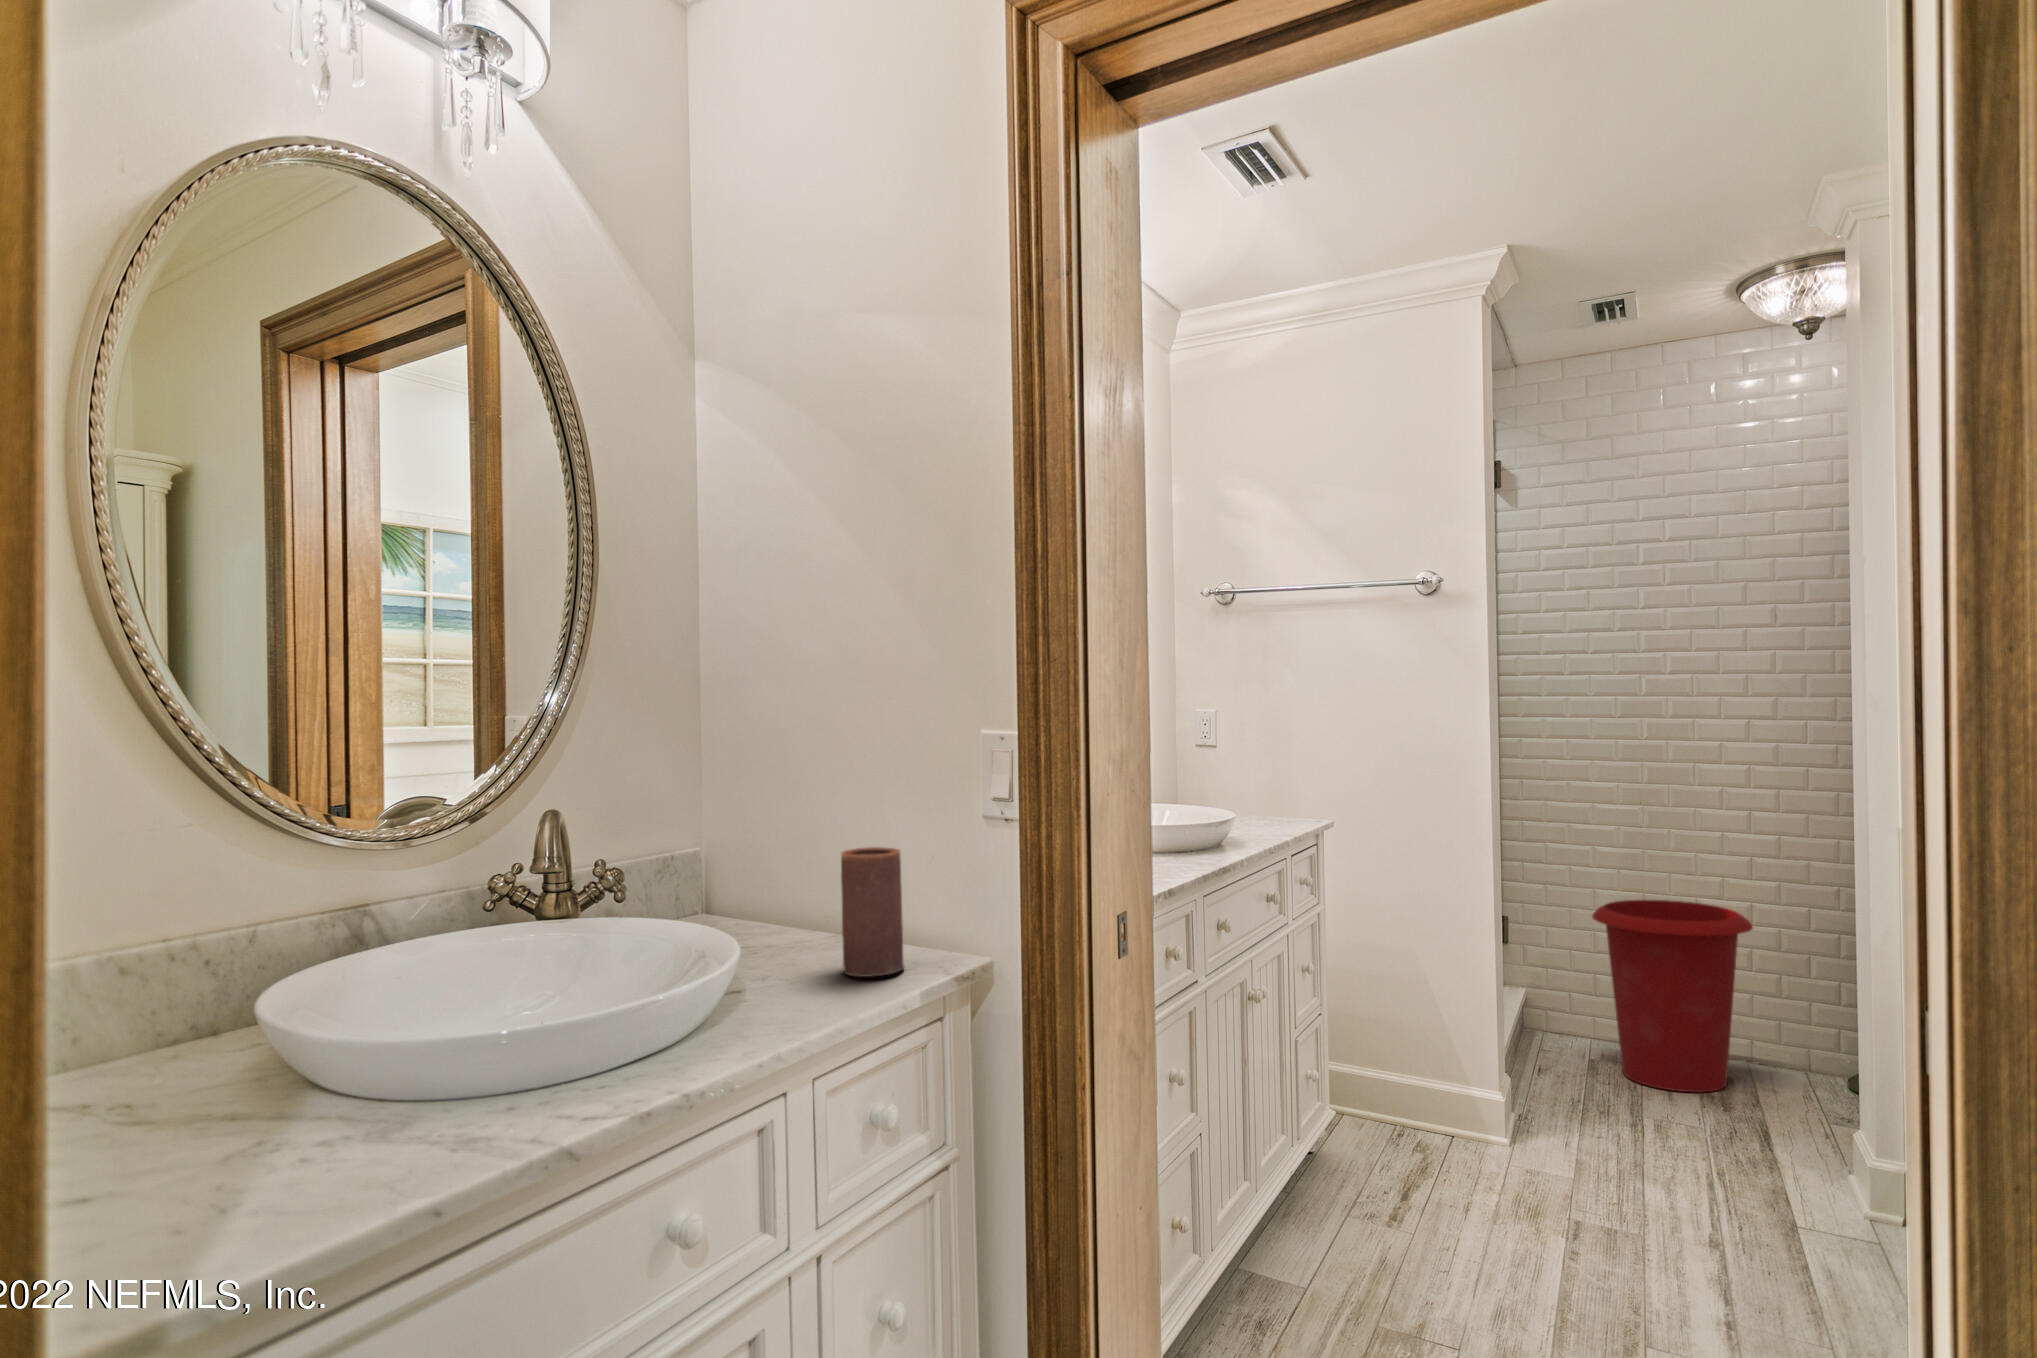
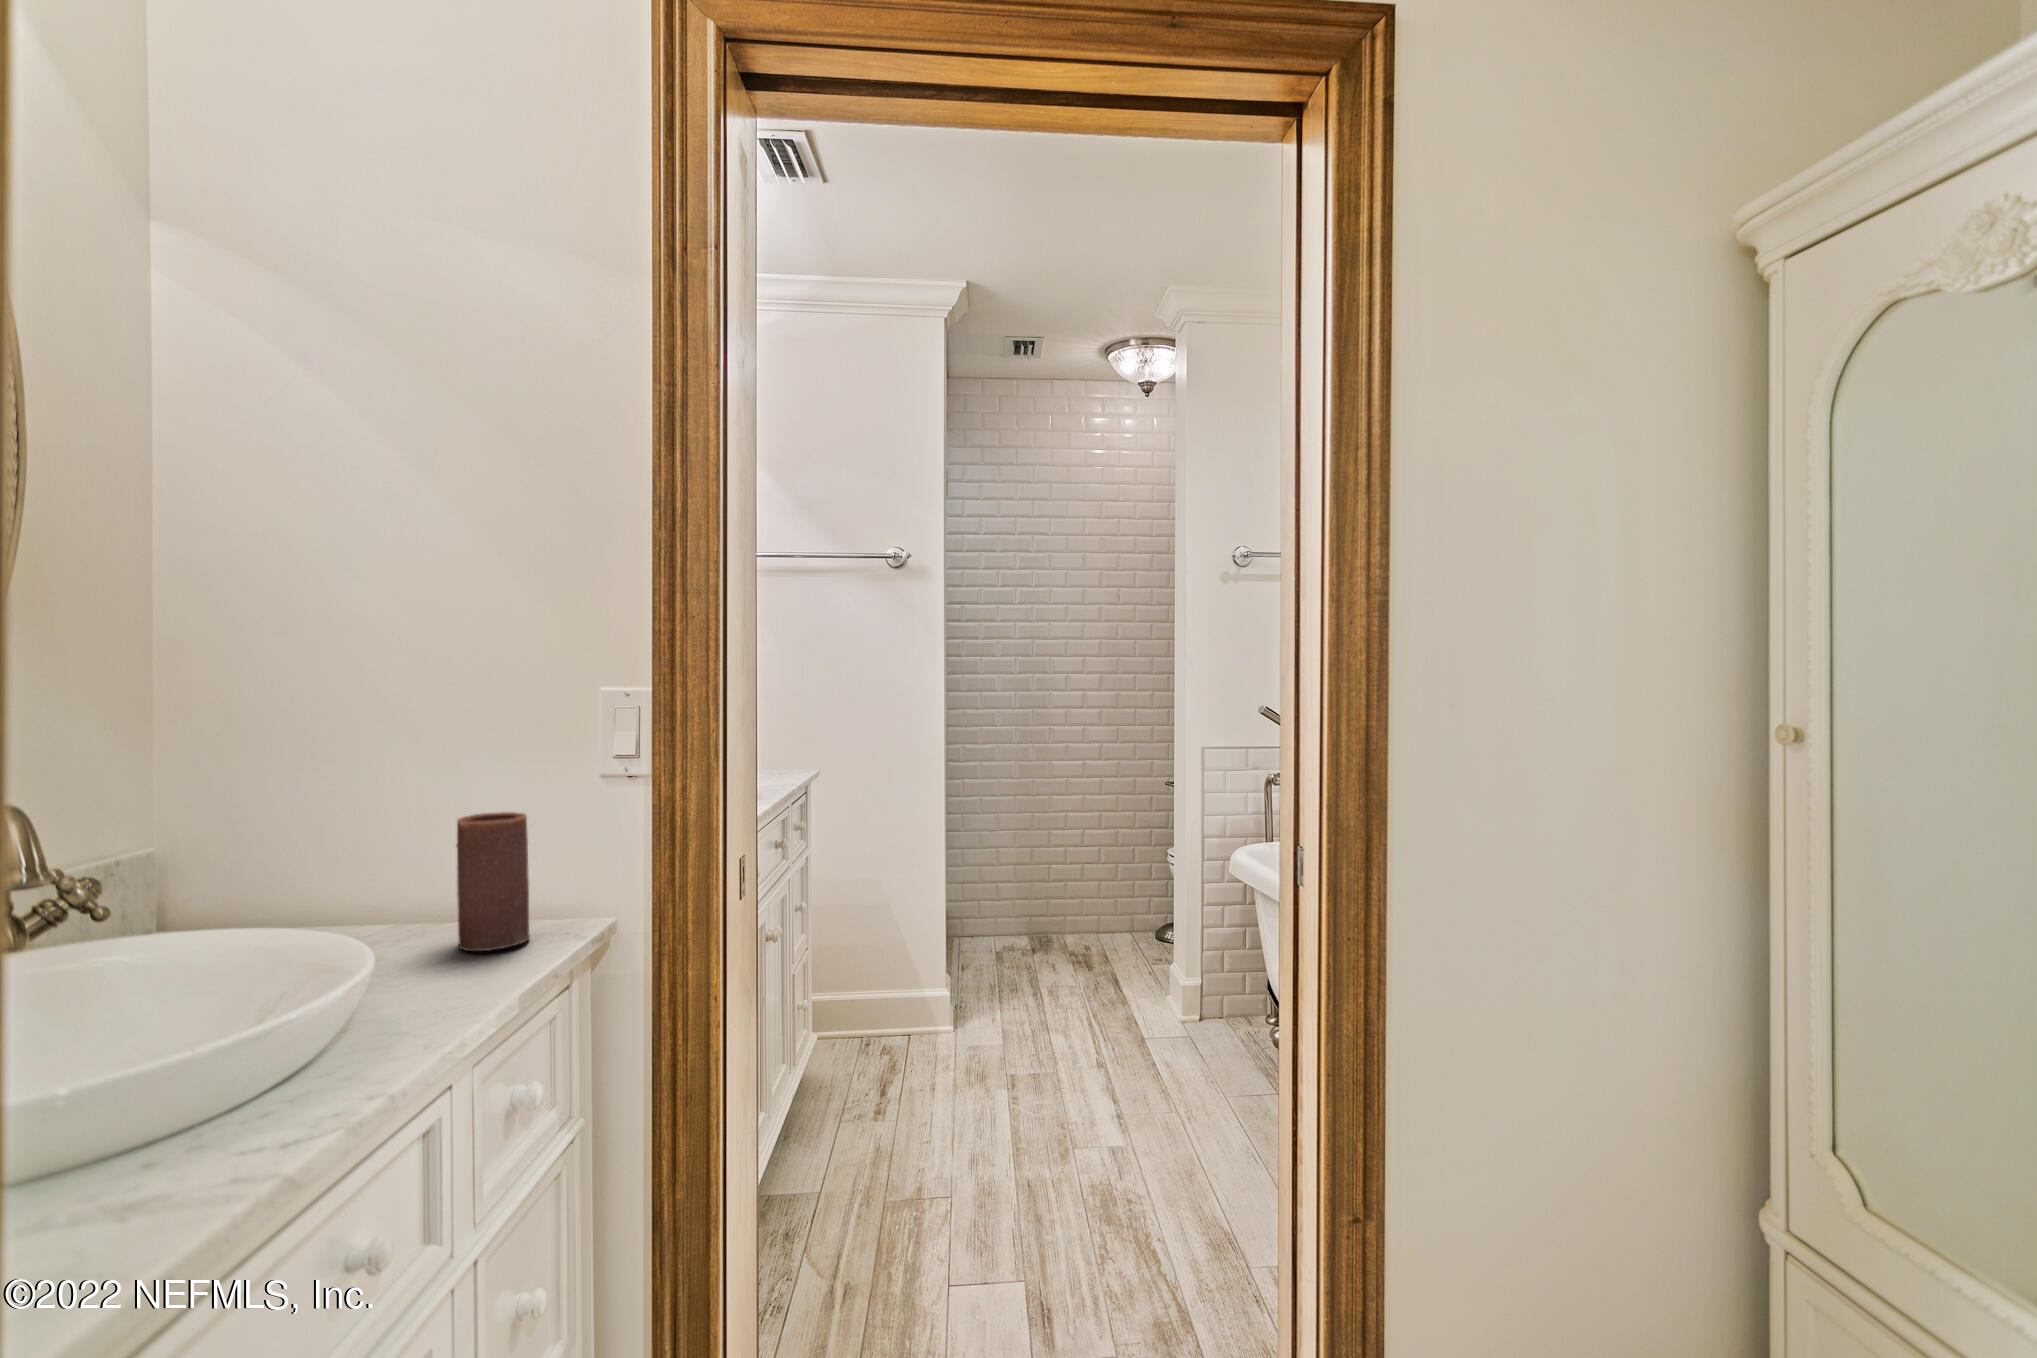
waste bin: present [1592,900,1753,1092] -> none [1000,821,1113,969]

